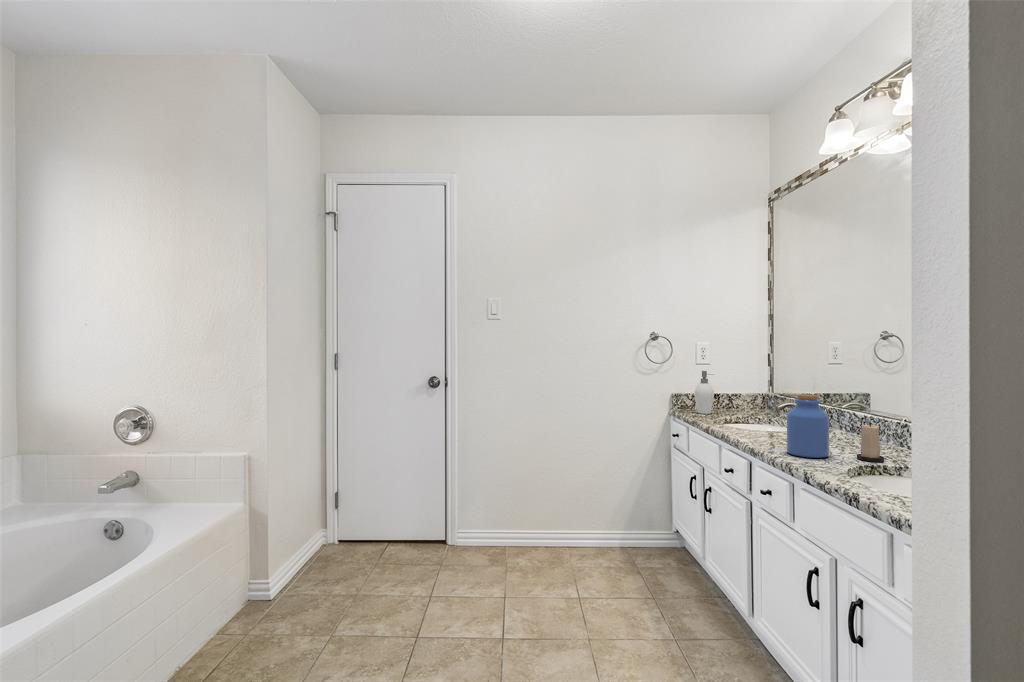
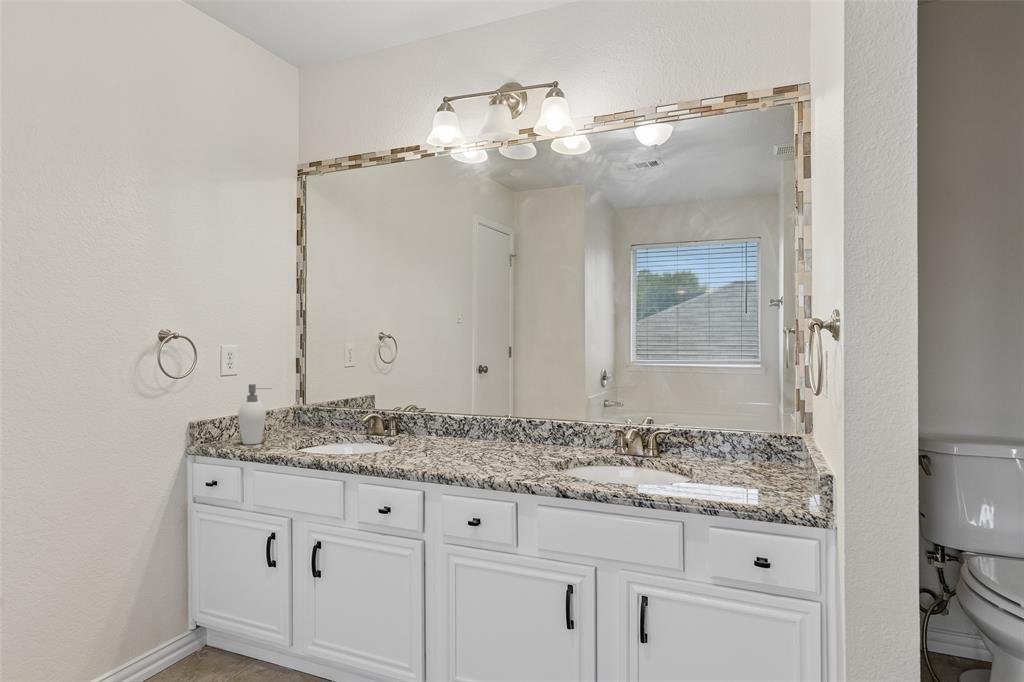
jar: present [787,394,829,458] -> none [473,399,512,467]
candle: present [857,423,884,462] -> none [521,421,542,458]

